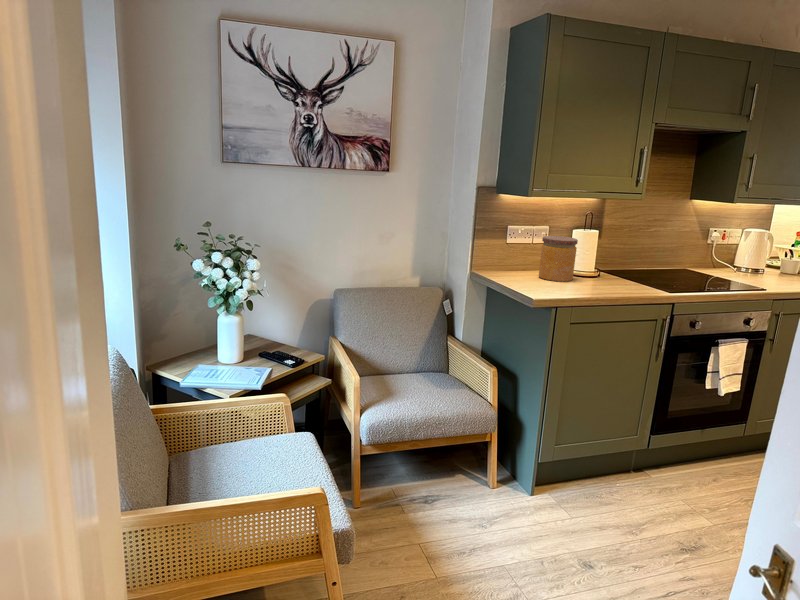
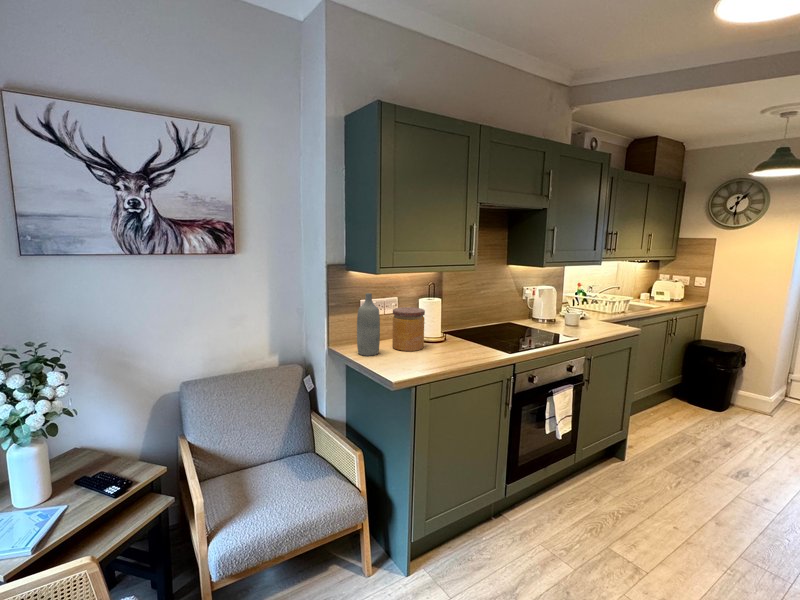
bottle: none [502,217,528,281] -> present [357,293,380,356]

